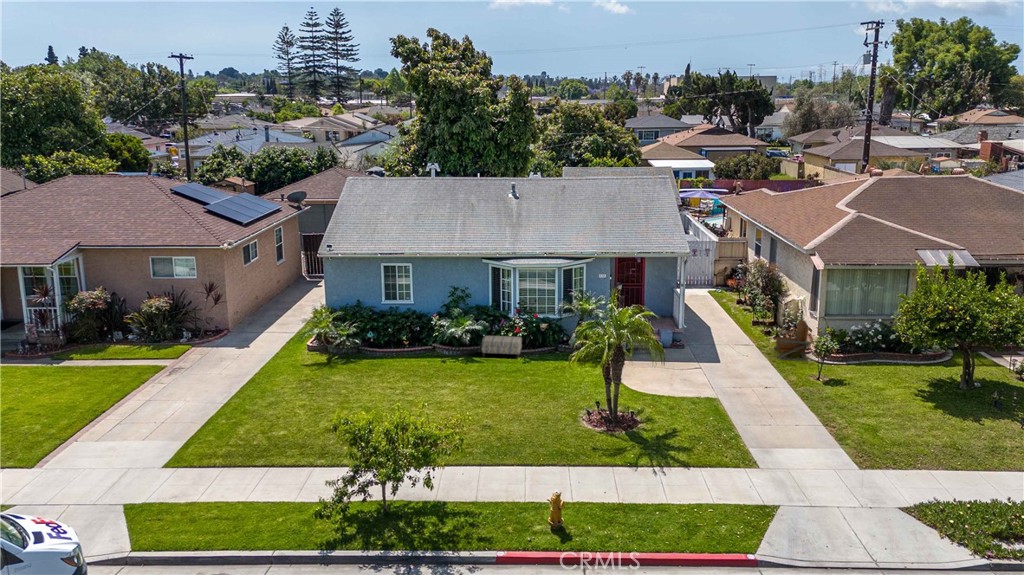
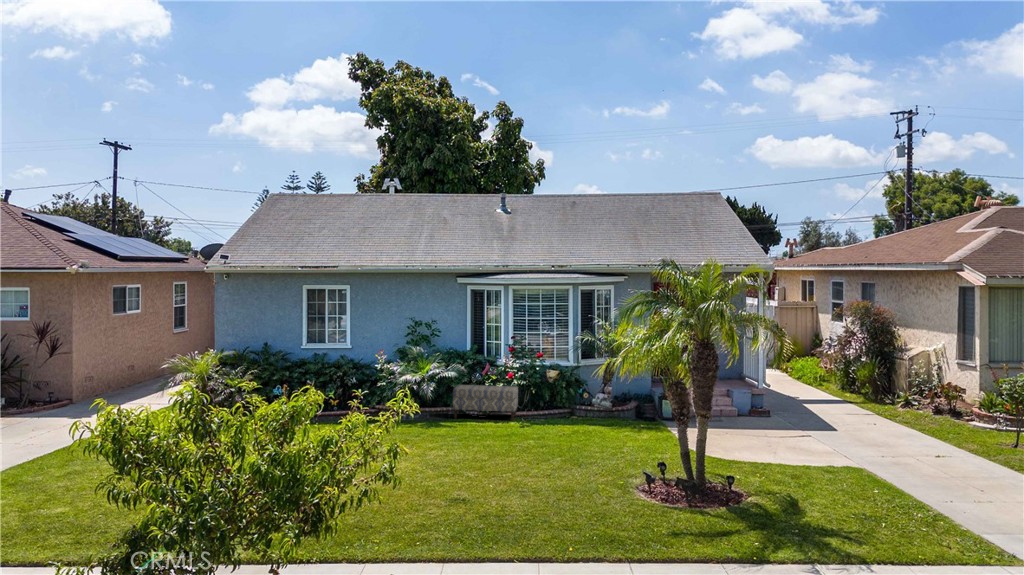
lounge chair: present [774,320,811,361] -> none [914,367,991,428]

